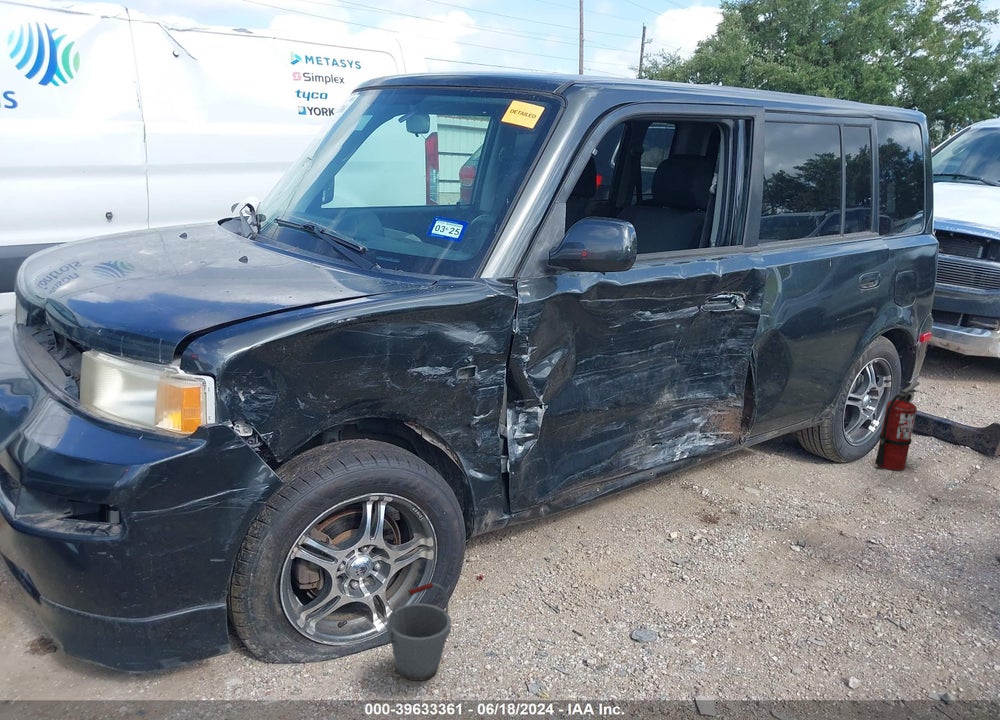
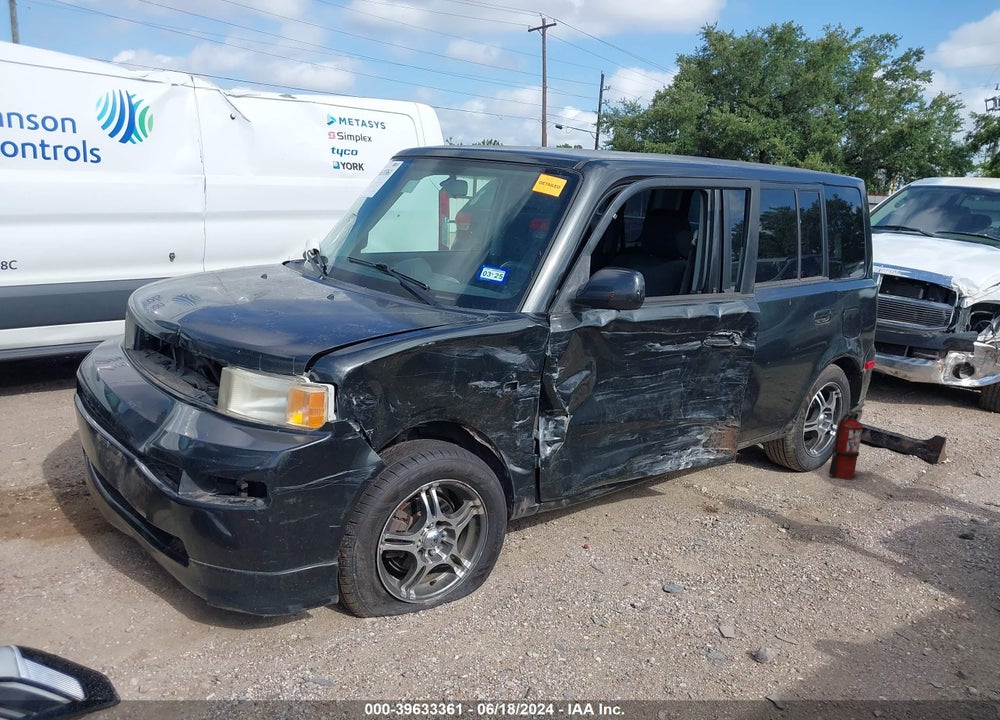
bucket: present [387,583,451,681] -> none [451,553,502,631]

